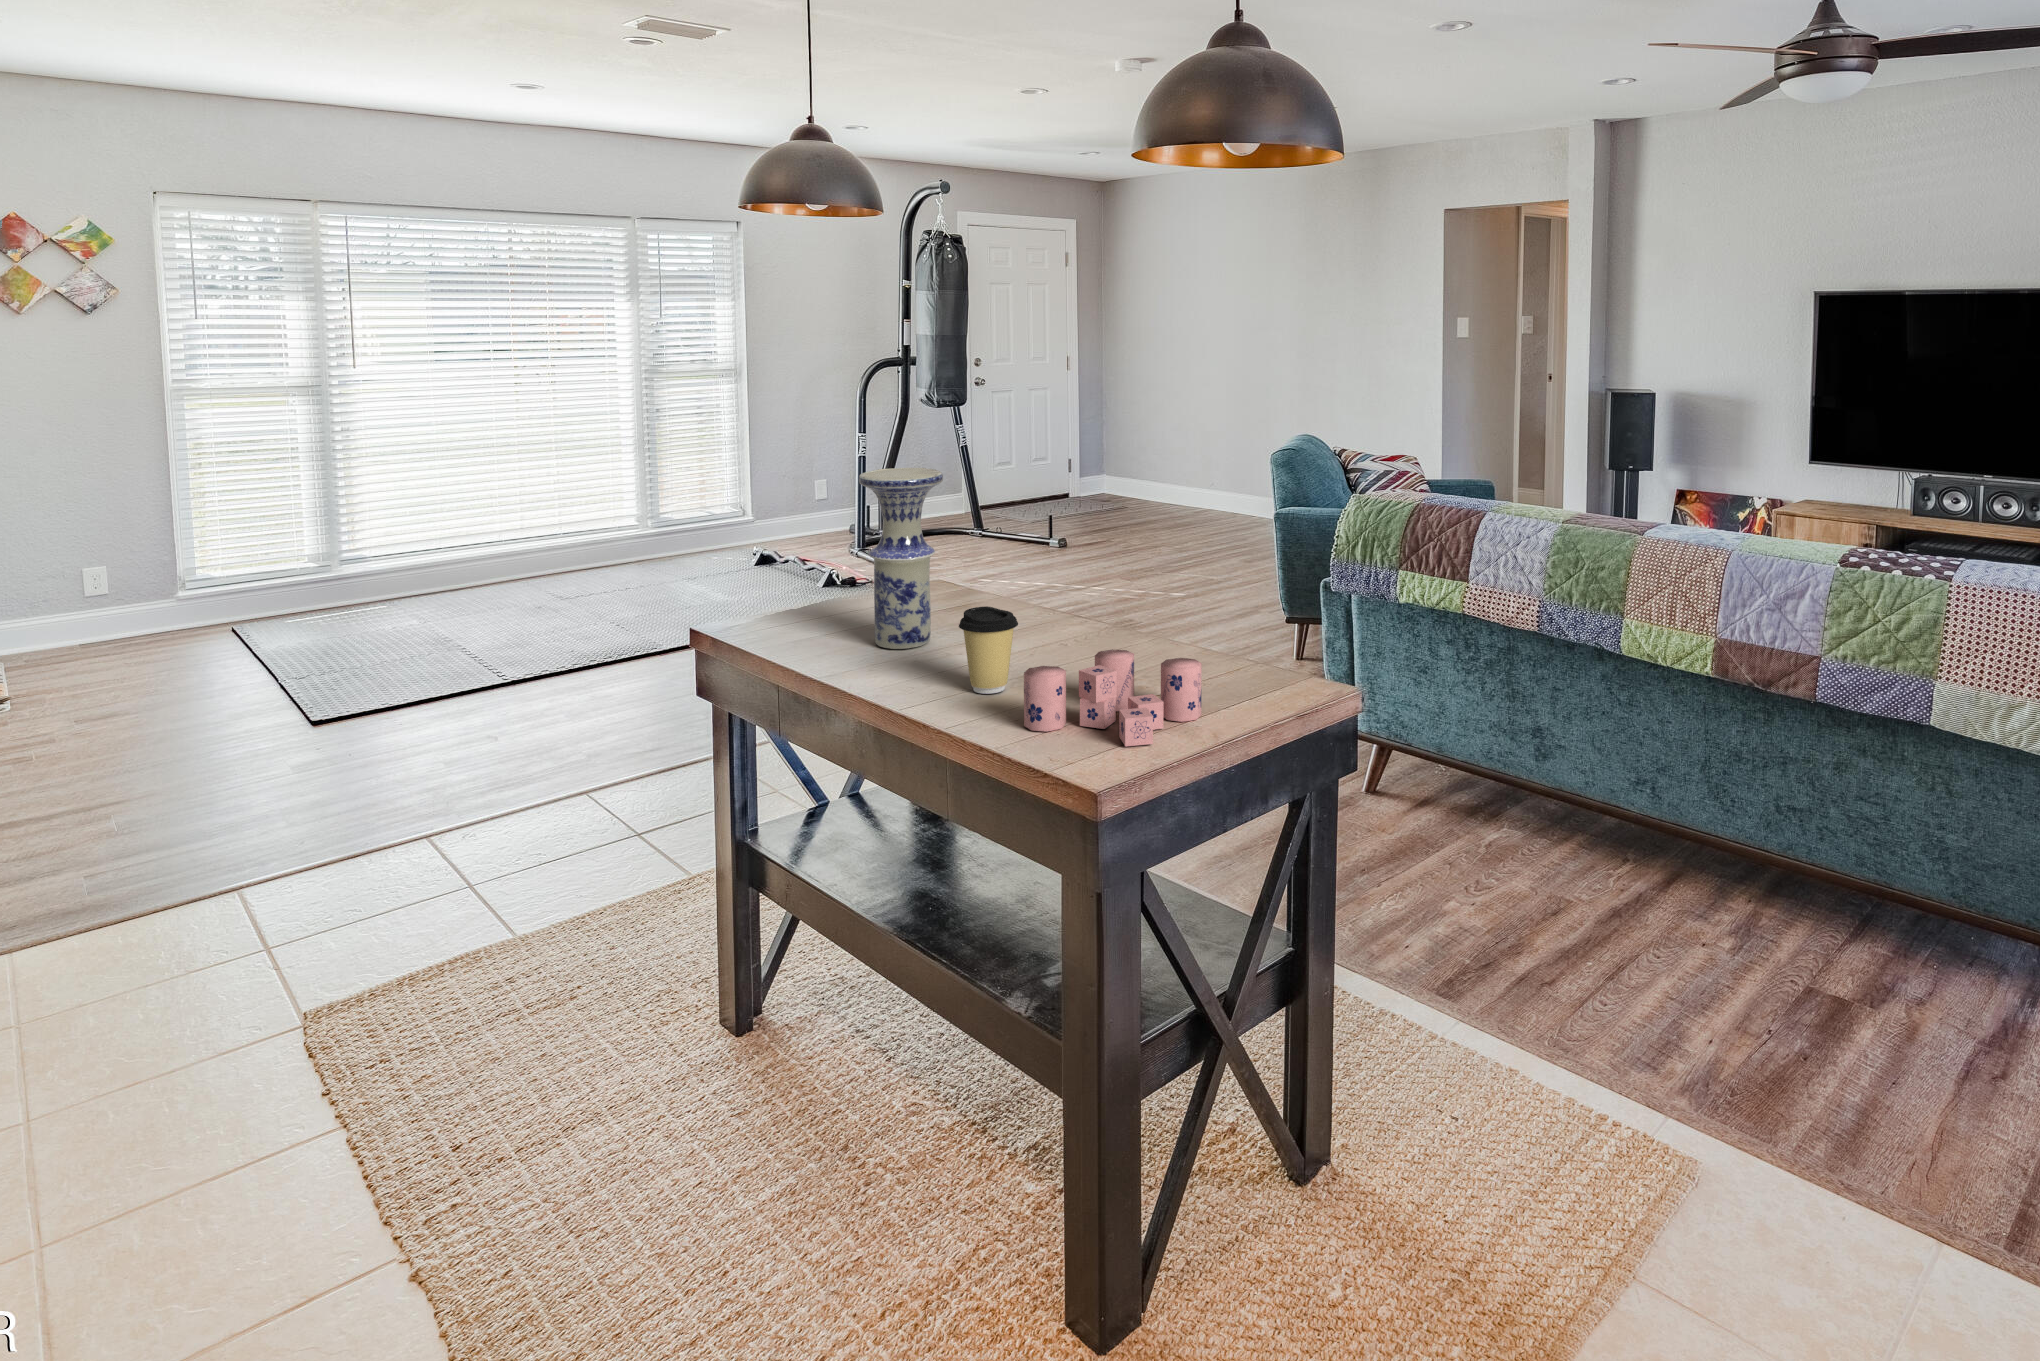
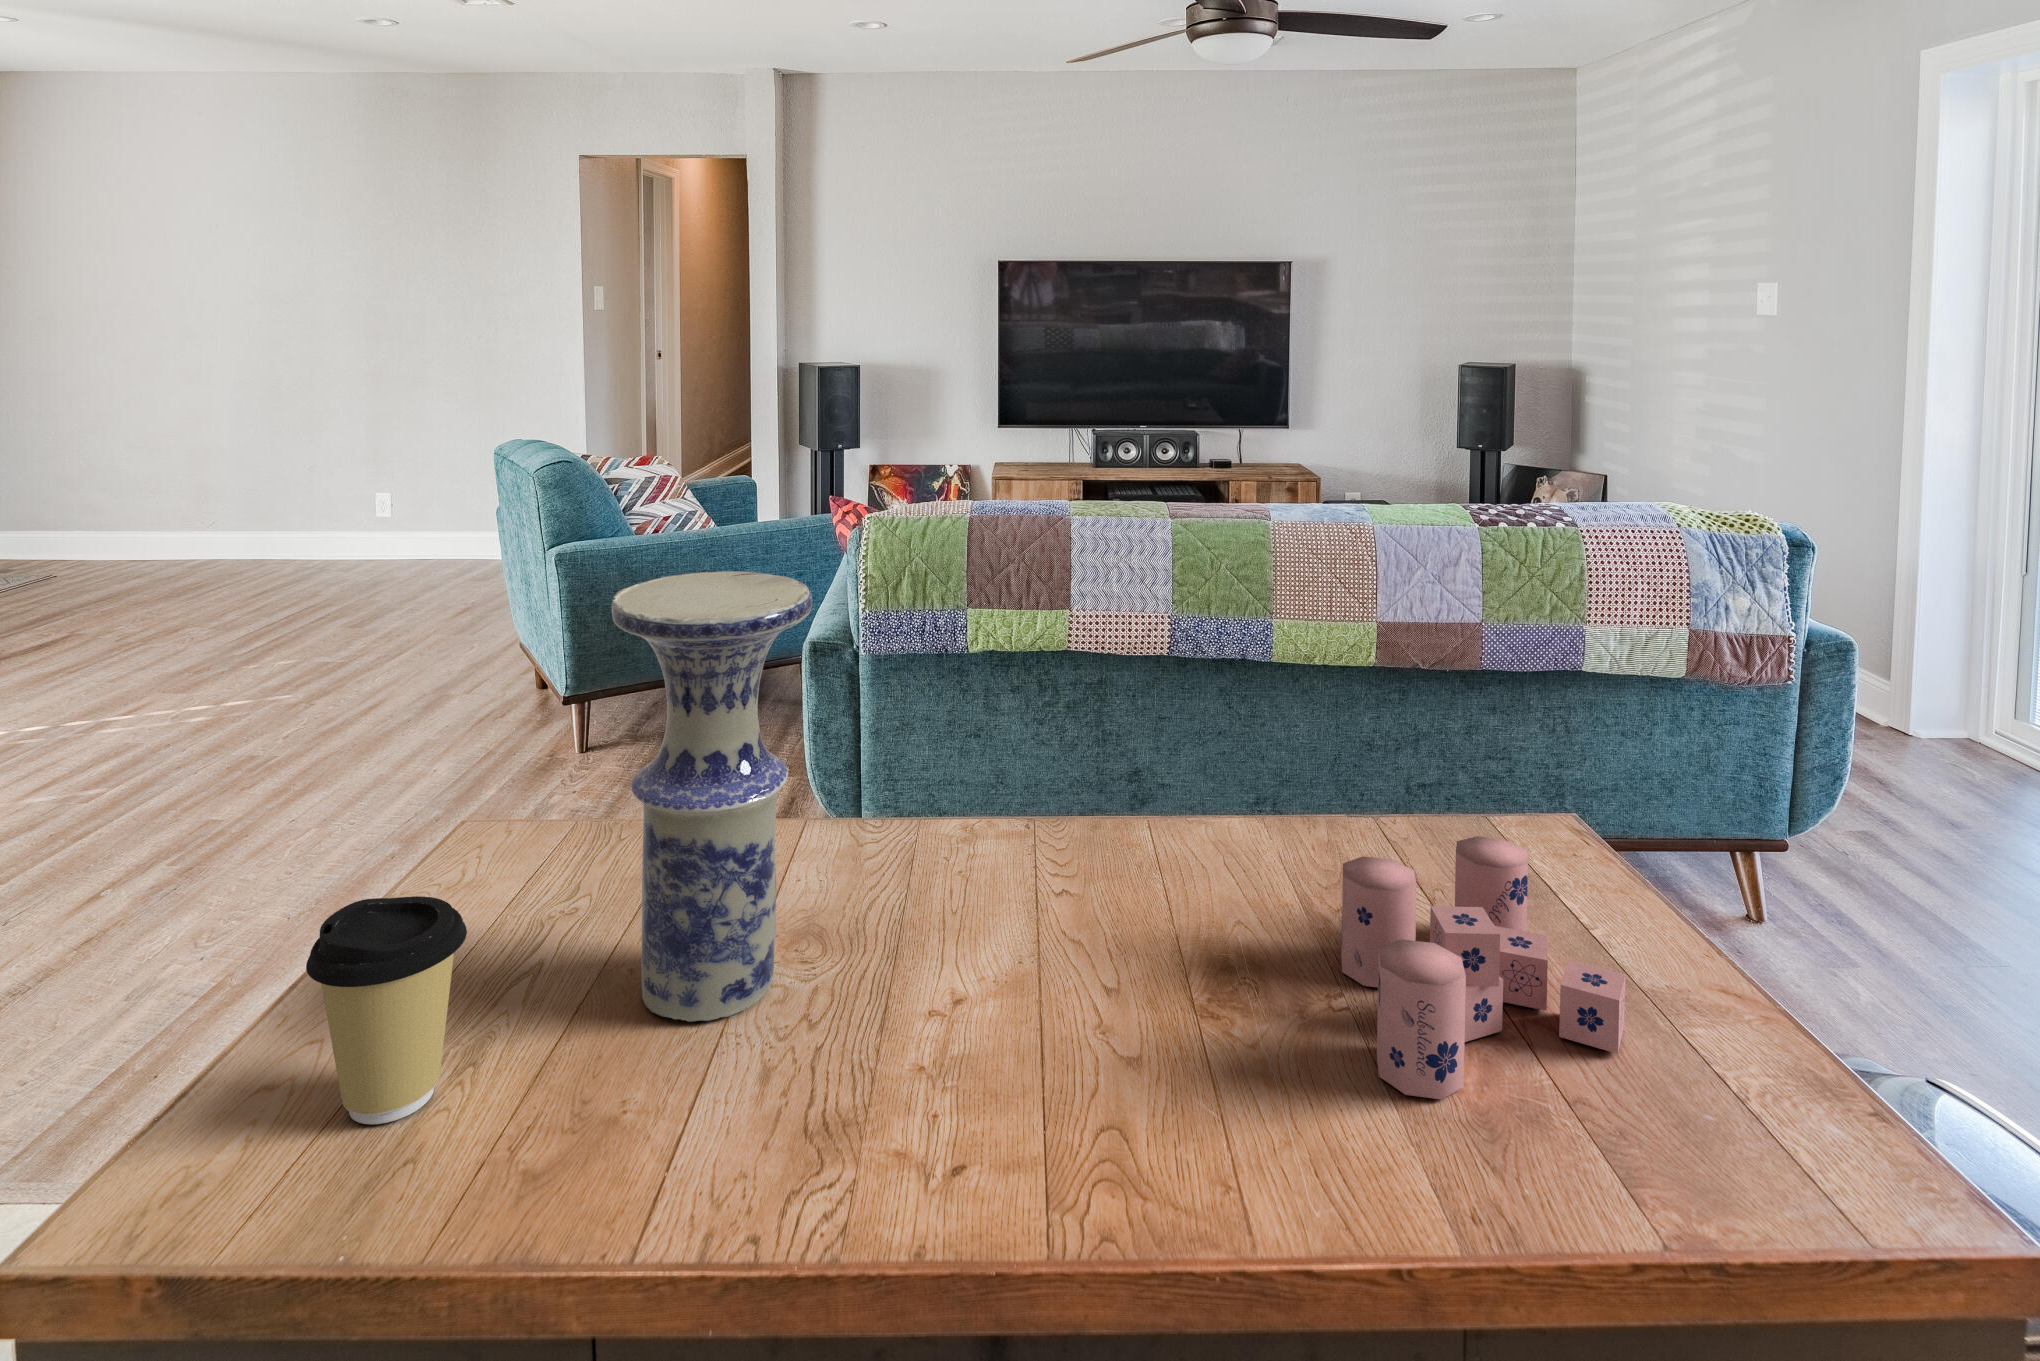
coffee cup: present [959,606,1018,694] -> present [306,896,467,1124]

